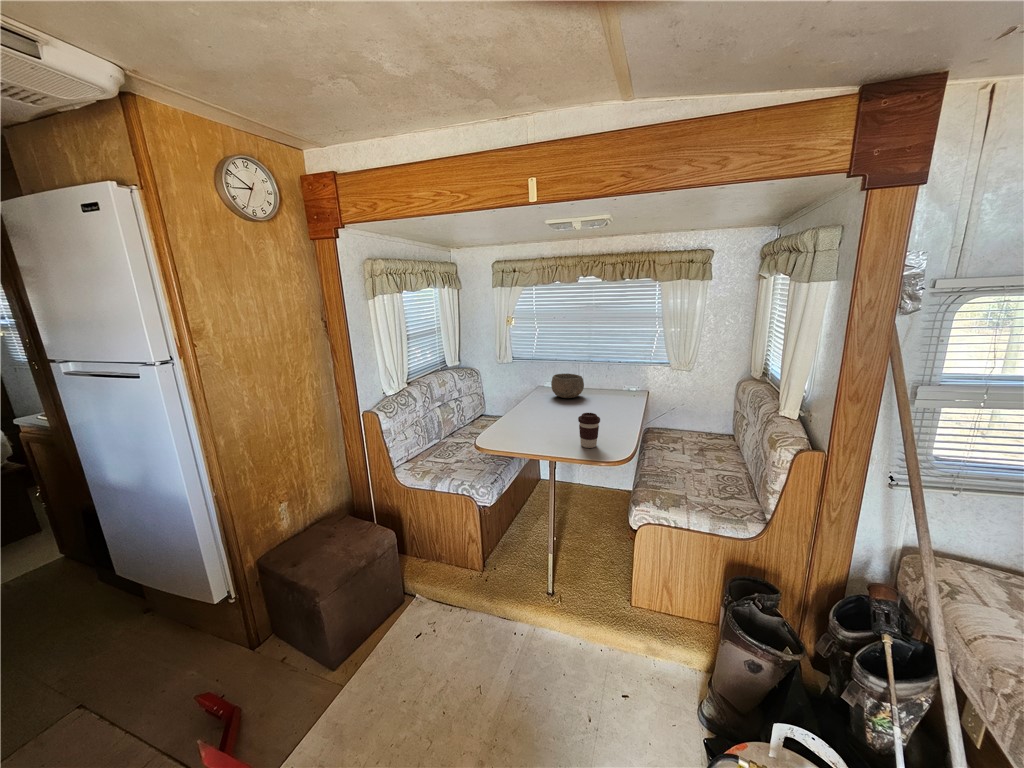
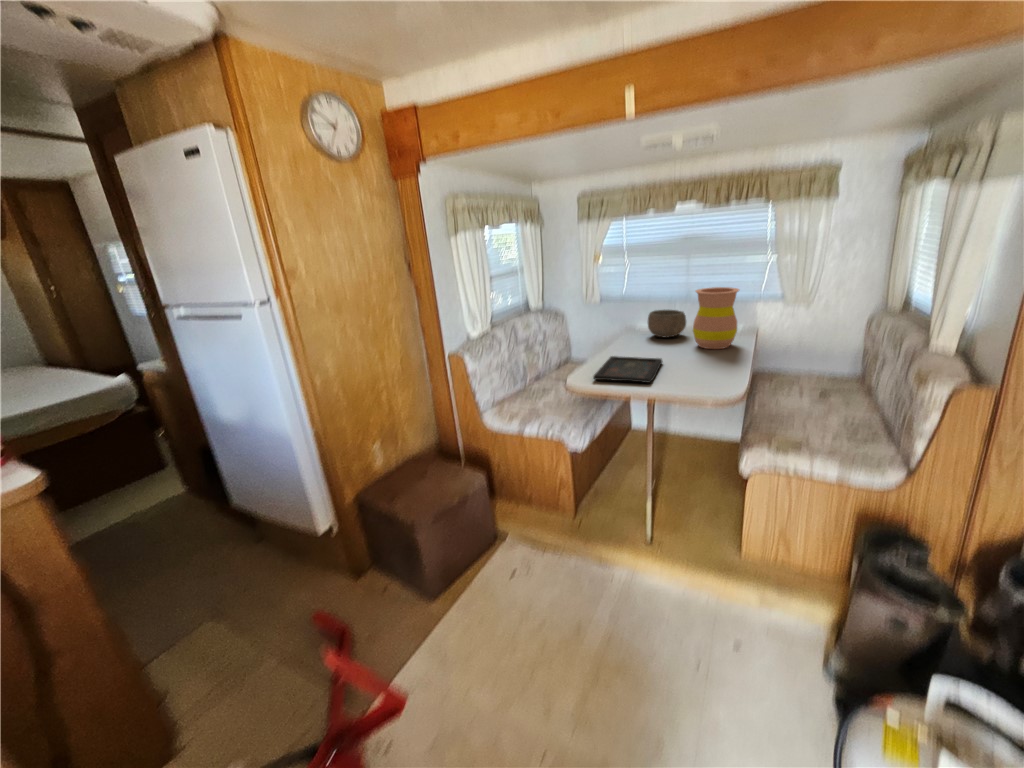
vase: none [589,357,627,411] -> present [693,287,739,349]
coffee cup: present [578,413,600,448] -> none [681,348,707,386]
tray: none [500,416,563,444] -> present [593,356,663,383]

